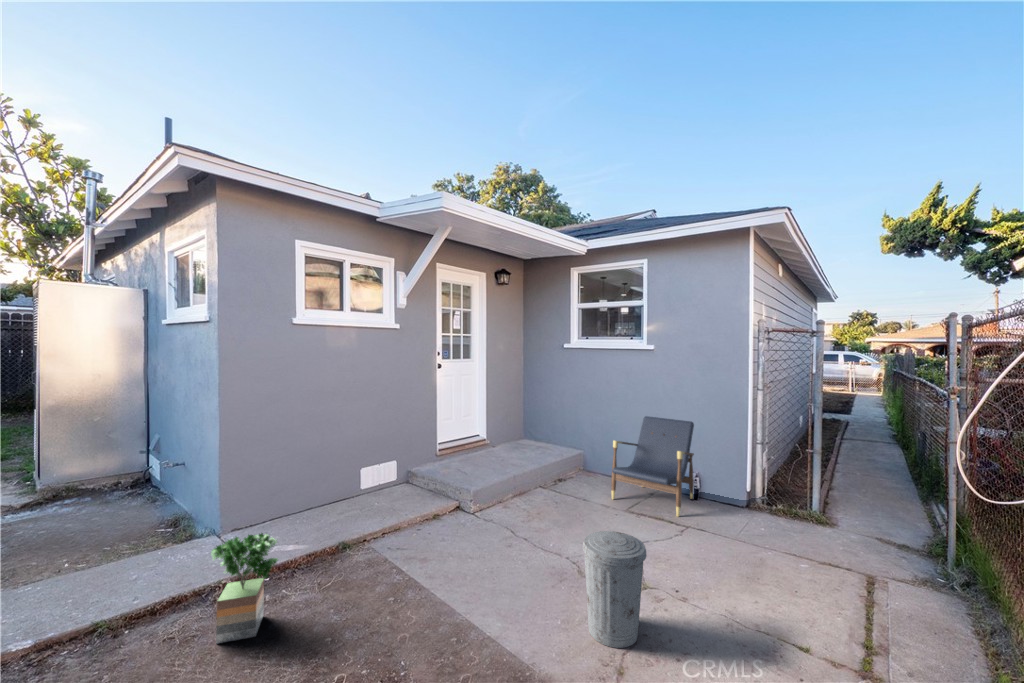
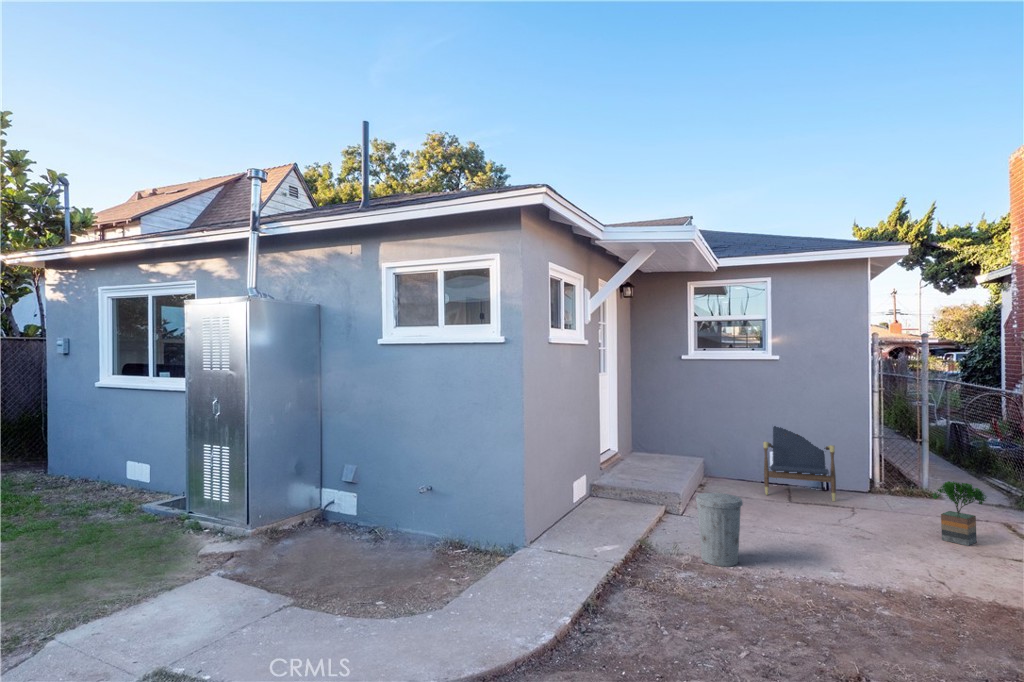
trash can: present [583,531,647,648] -> present [696,493,743,566]
potted tree: present [212,533,278,643] -> present [933,481,987,546]

